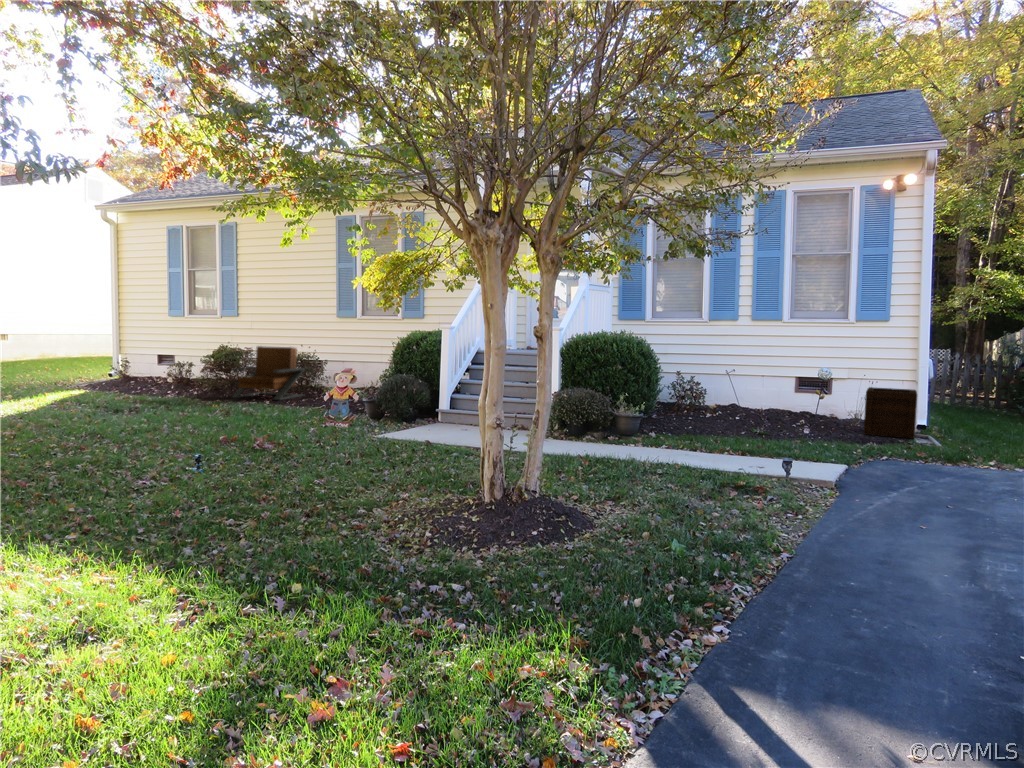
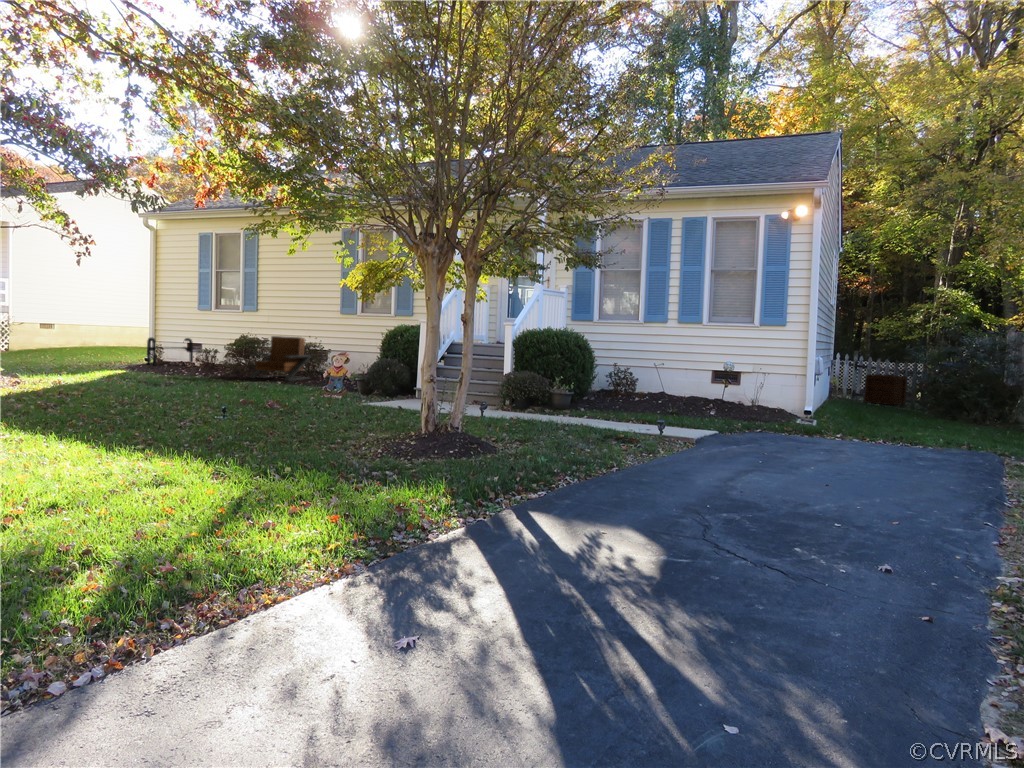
bench: none [110,349,165,383] -> present [147,338,193,366]
wooden crate: present [864,387,917,439] -> present [864,374,907,405]

